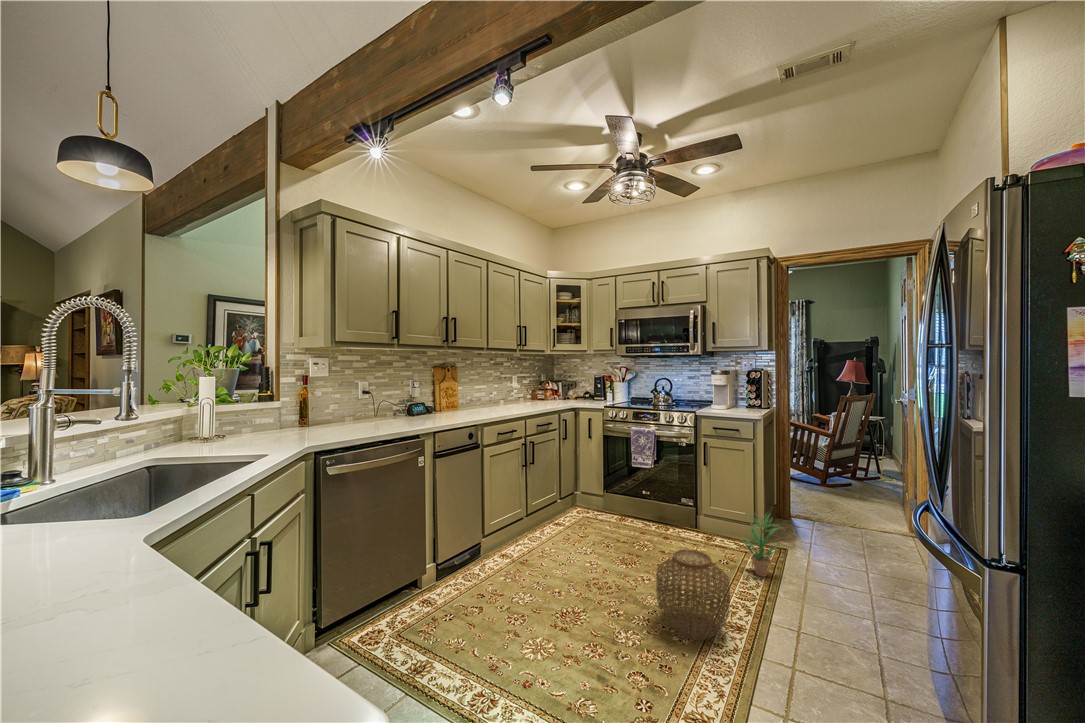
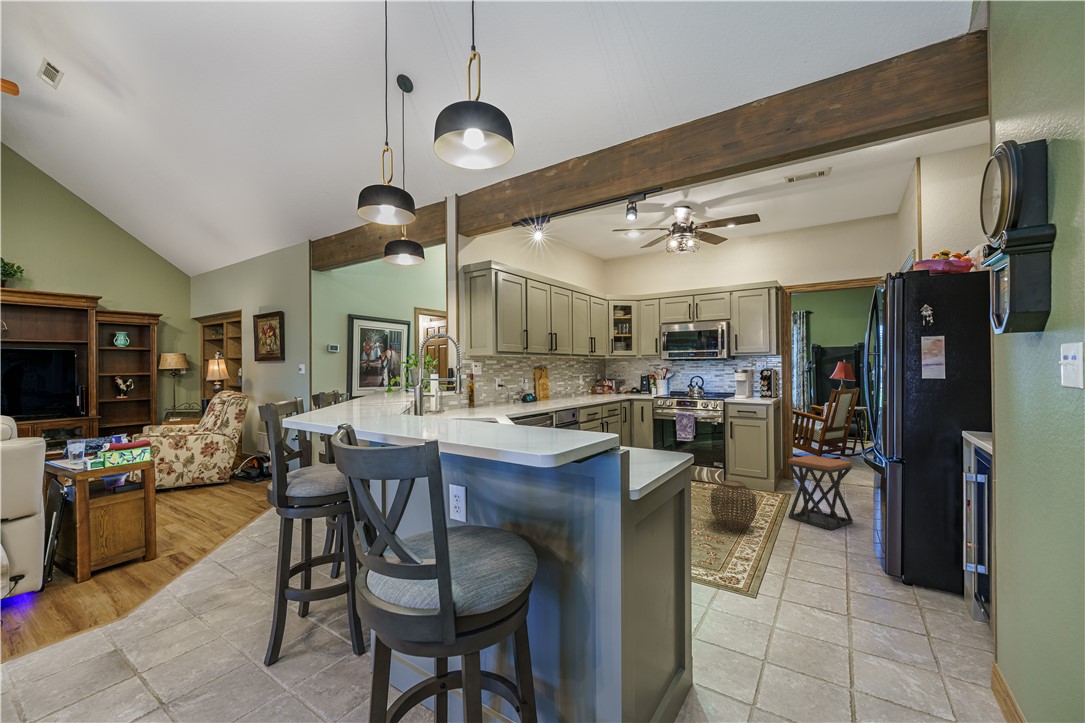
stool: none [783,503,889,640] -> present [788,455,853,530]
potted plant: present [744,514,779,577] -> none [760,463,787,506]

